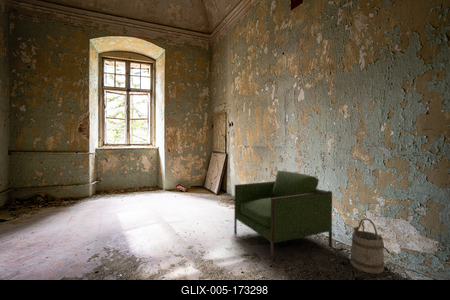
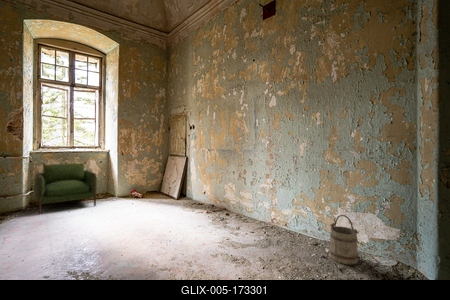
armchair: present [234,170,332,261] -> present [34,163,97,214]

